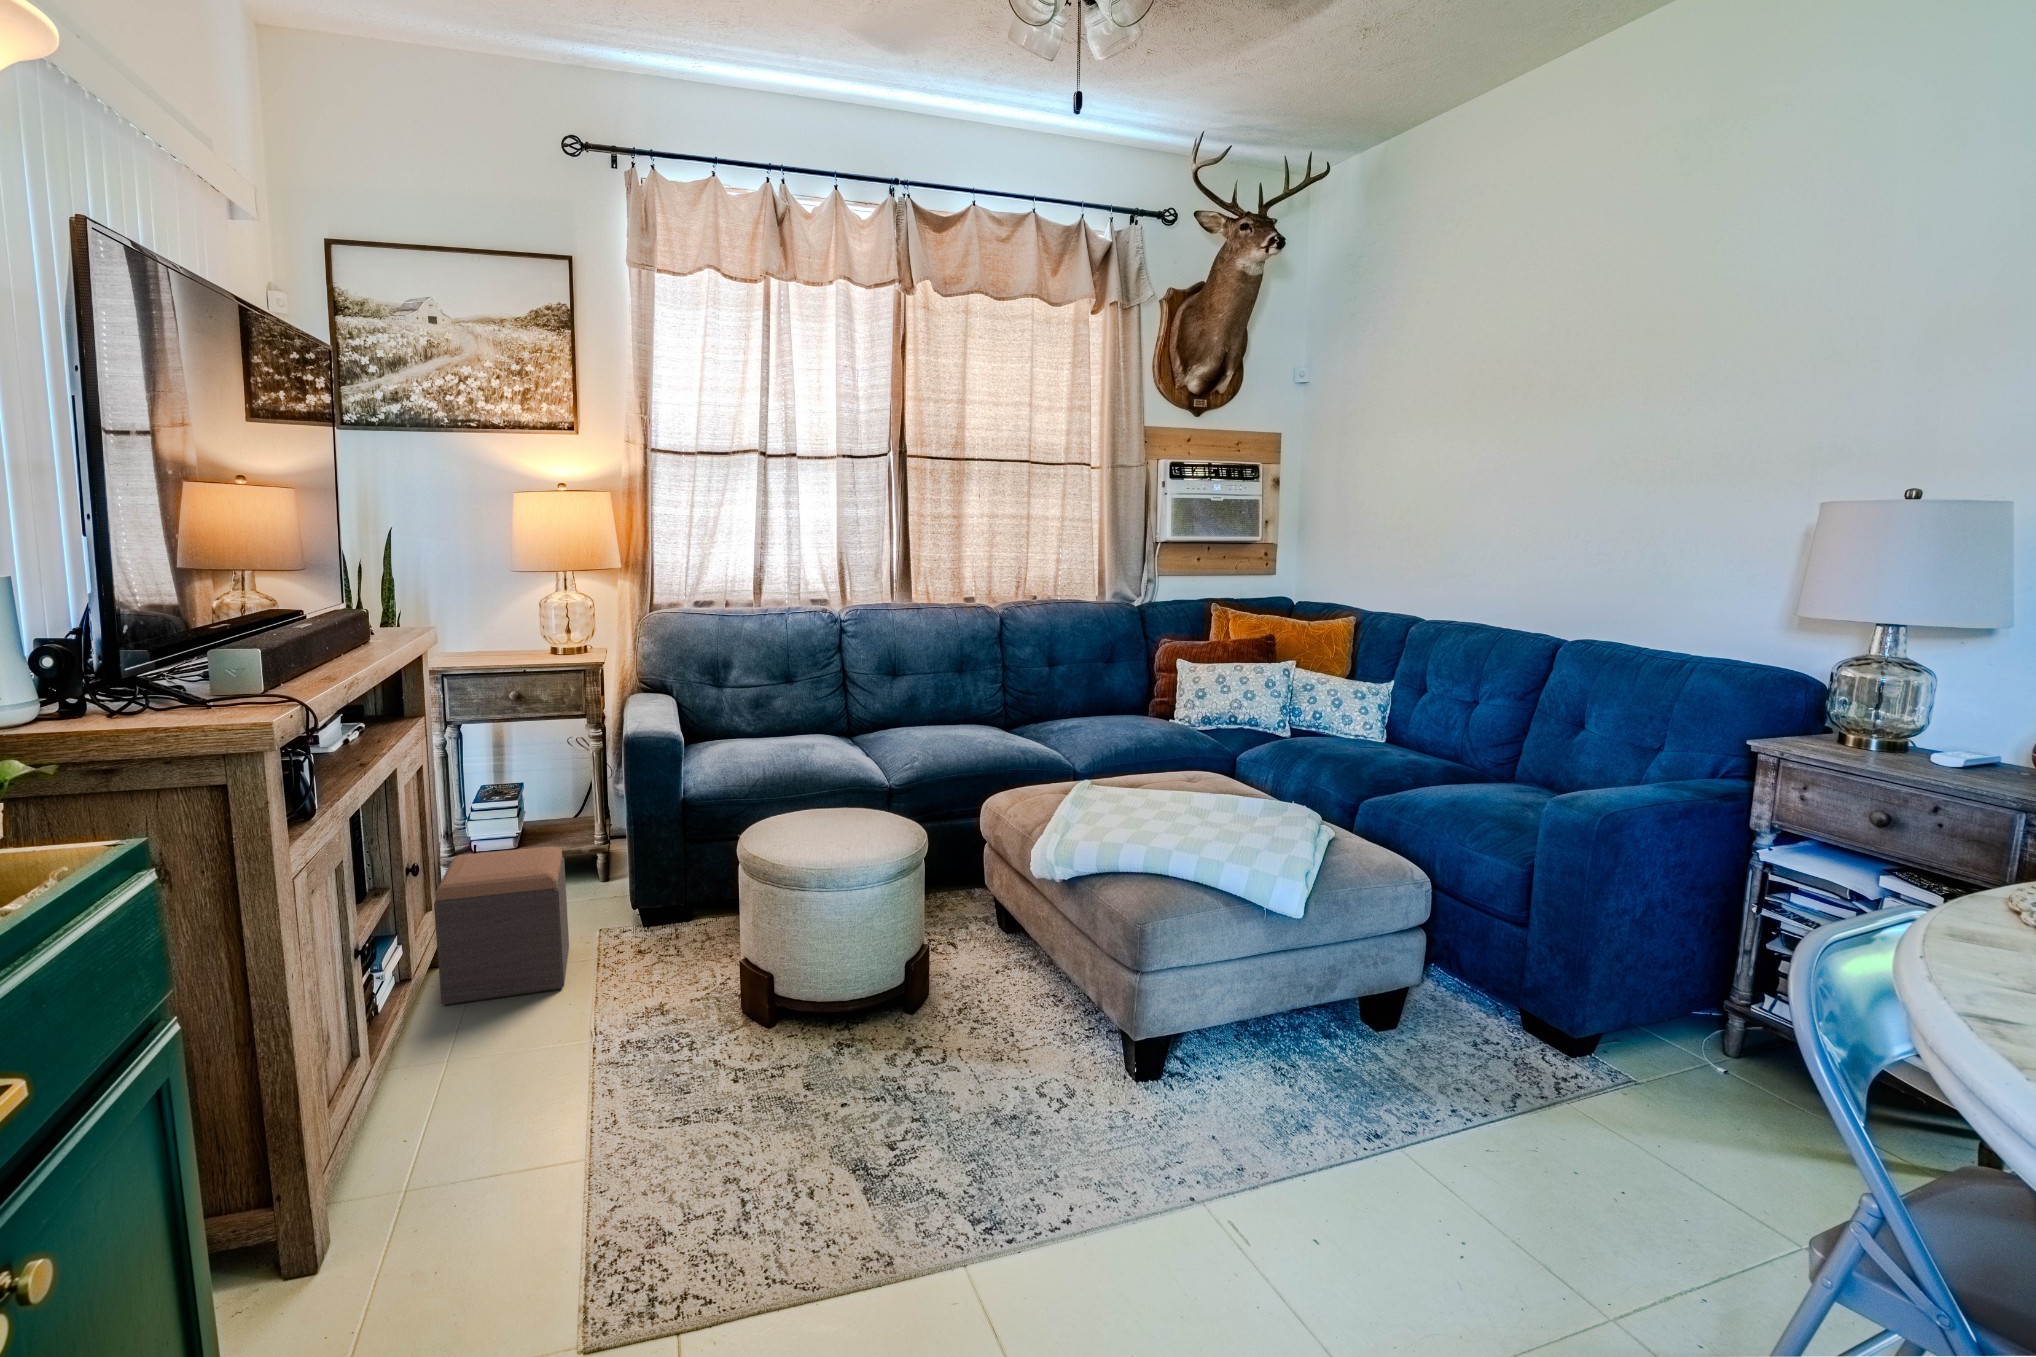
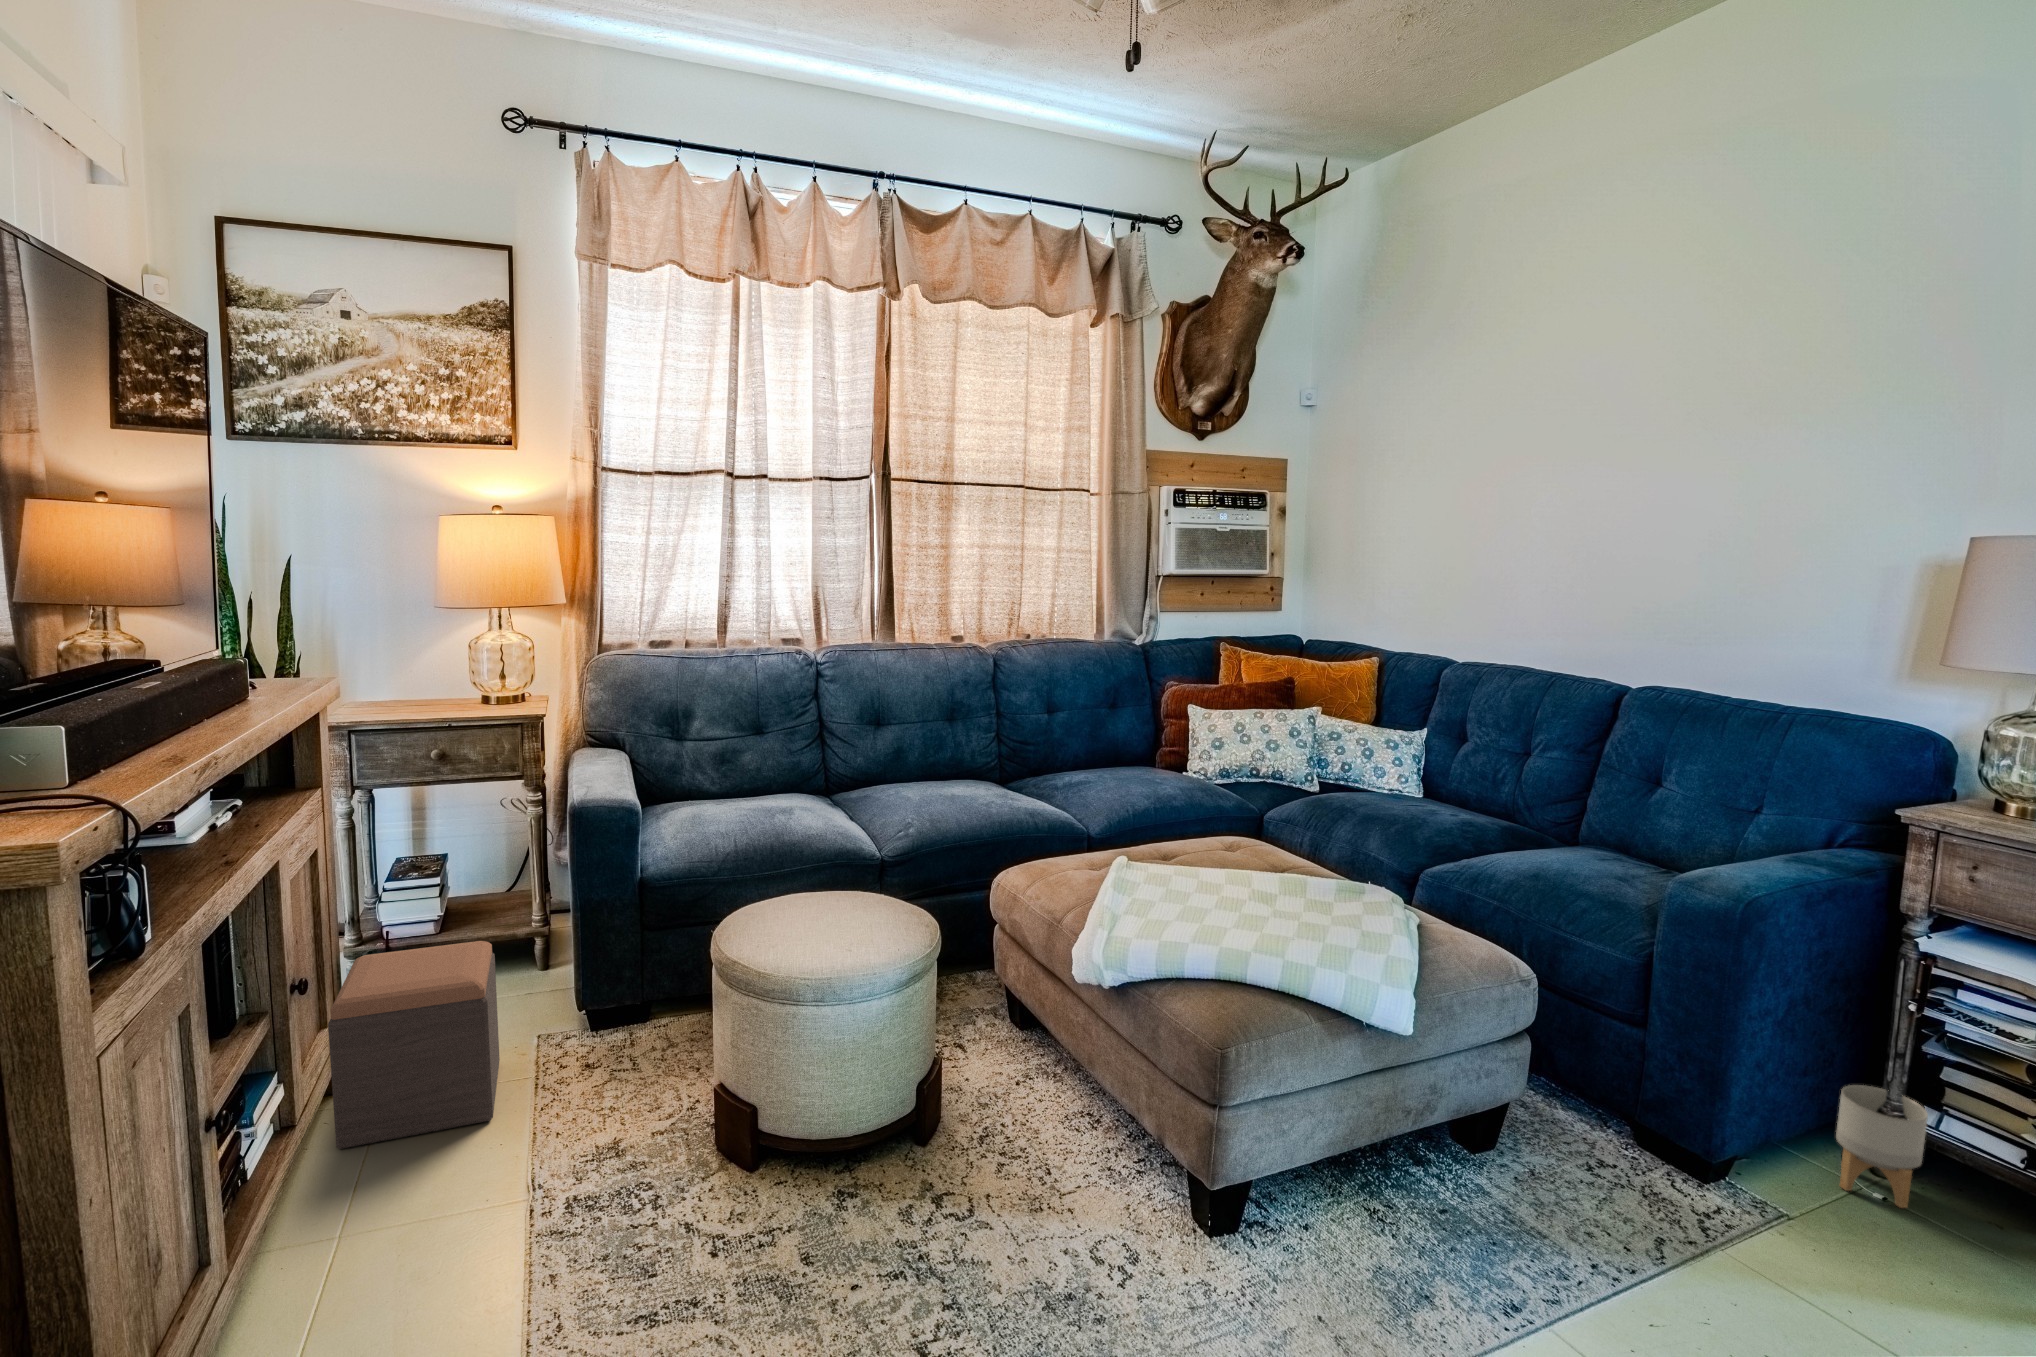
planter: none [1690,977,1763,1078] -> present [1836,1085,1928,1208]

